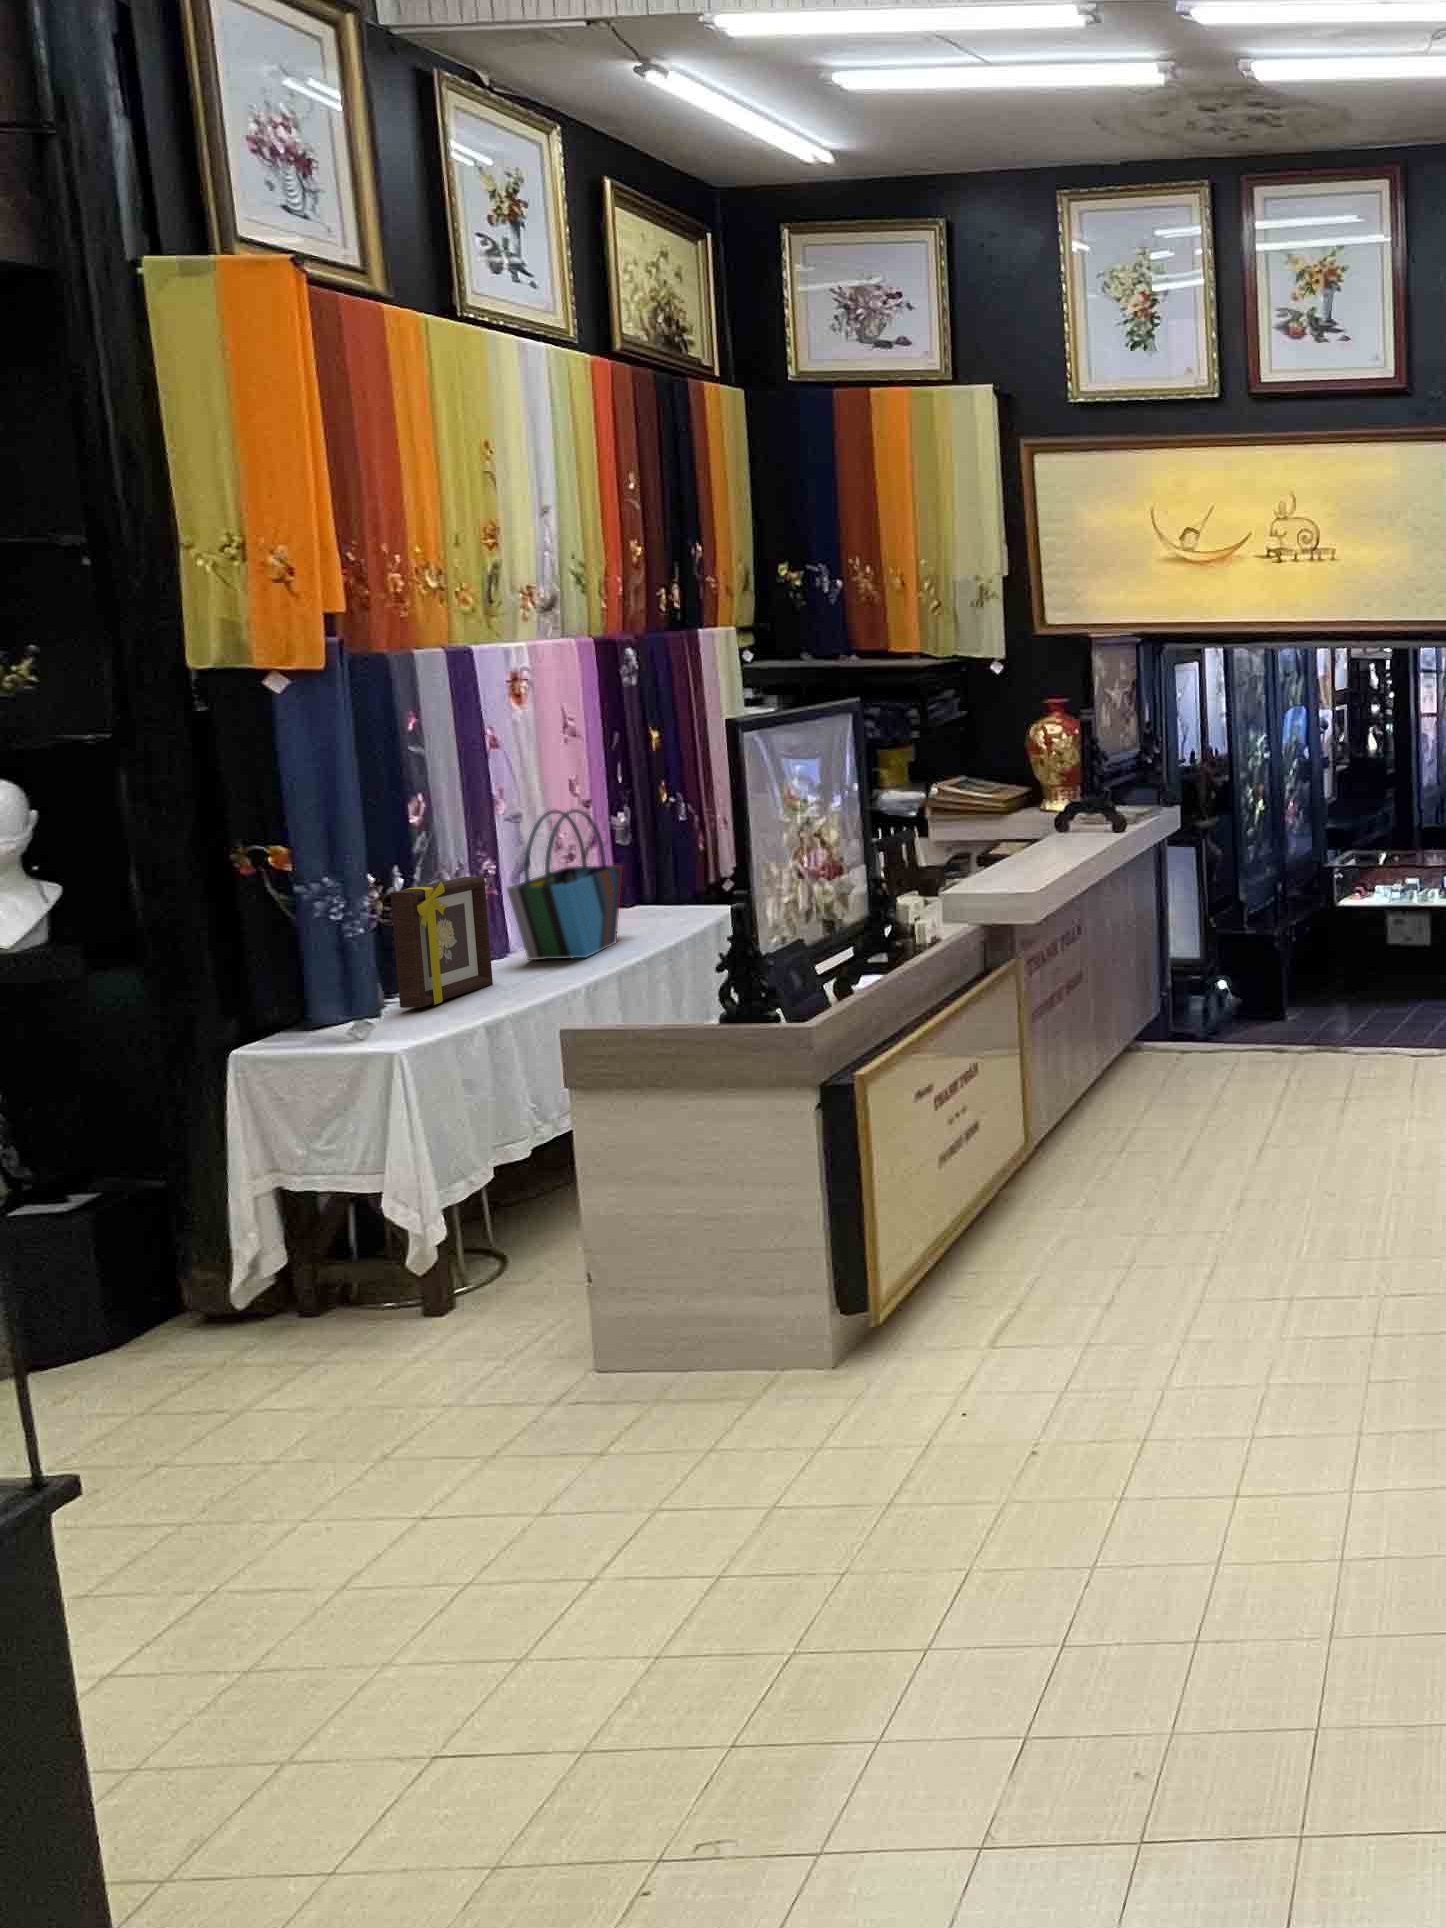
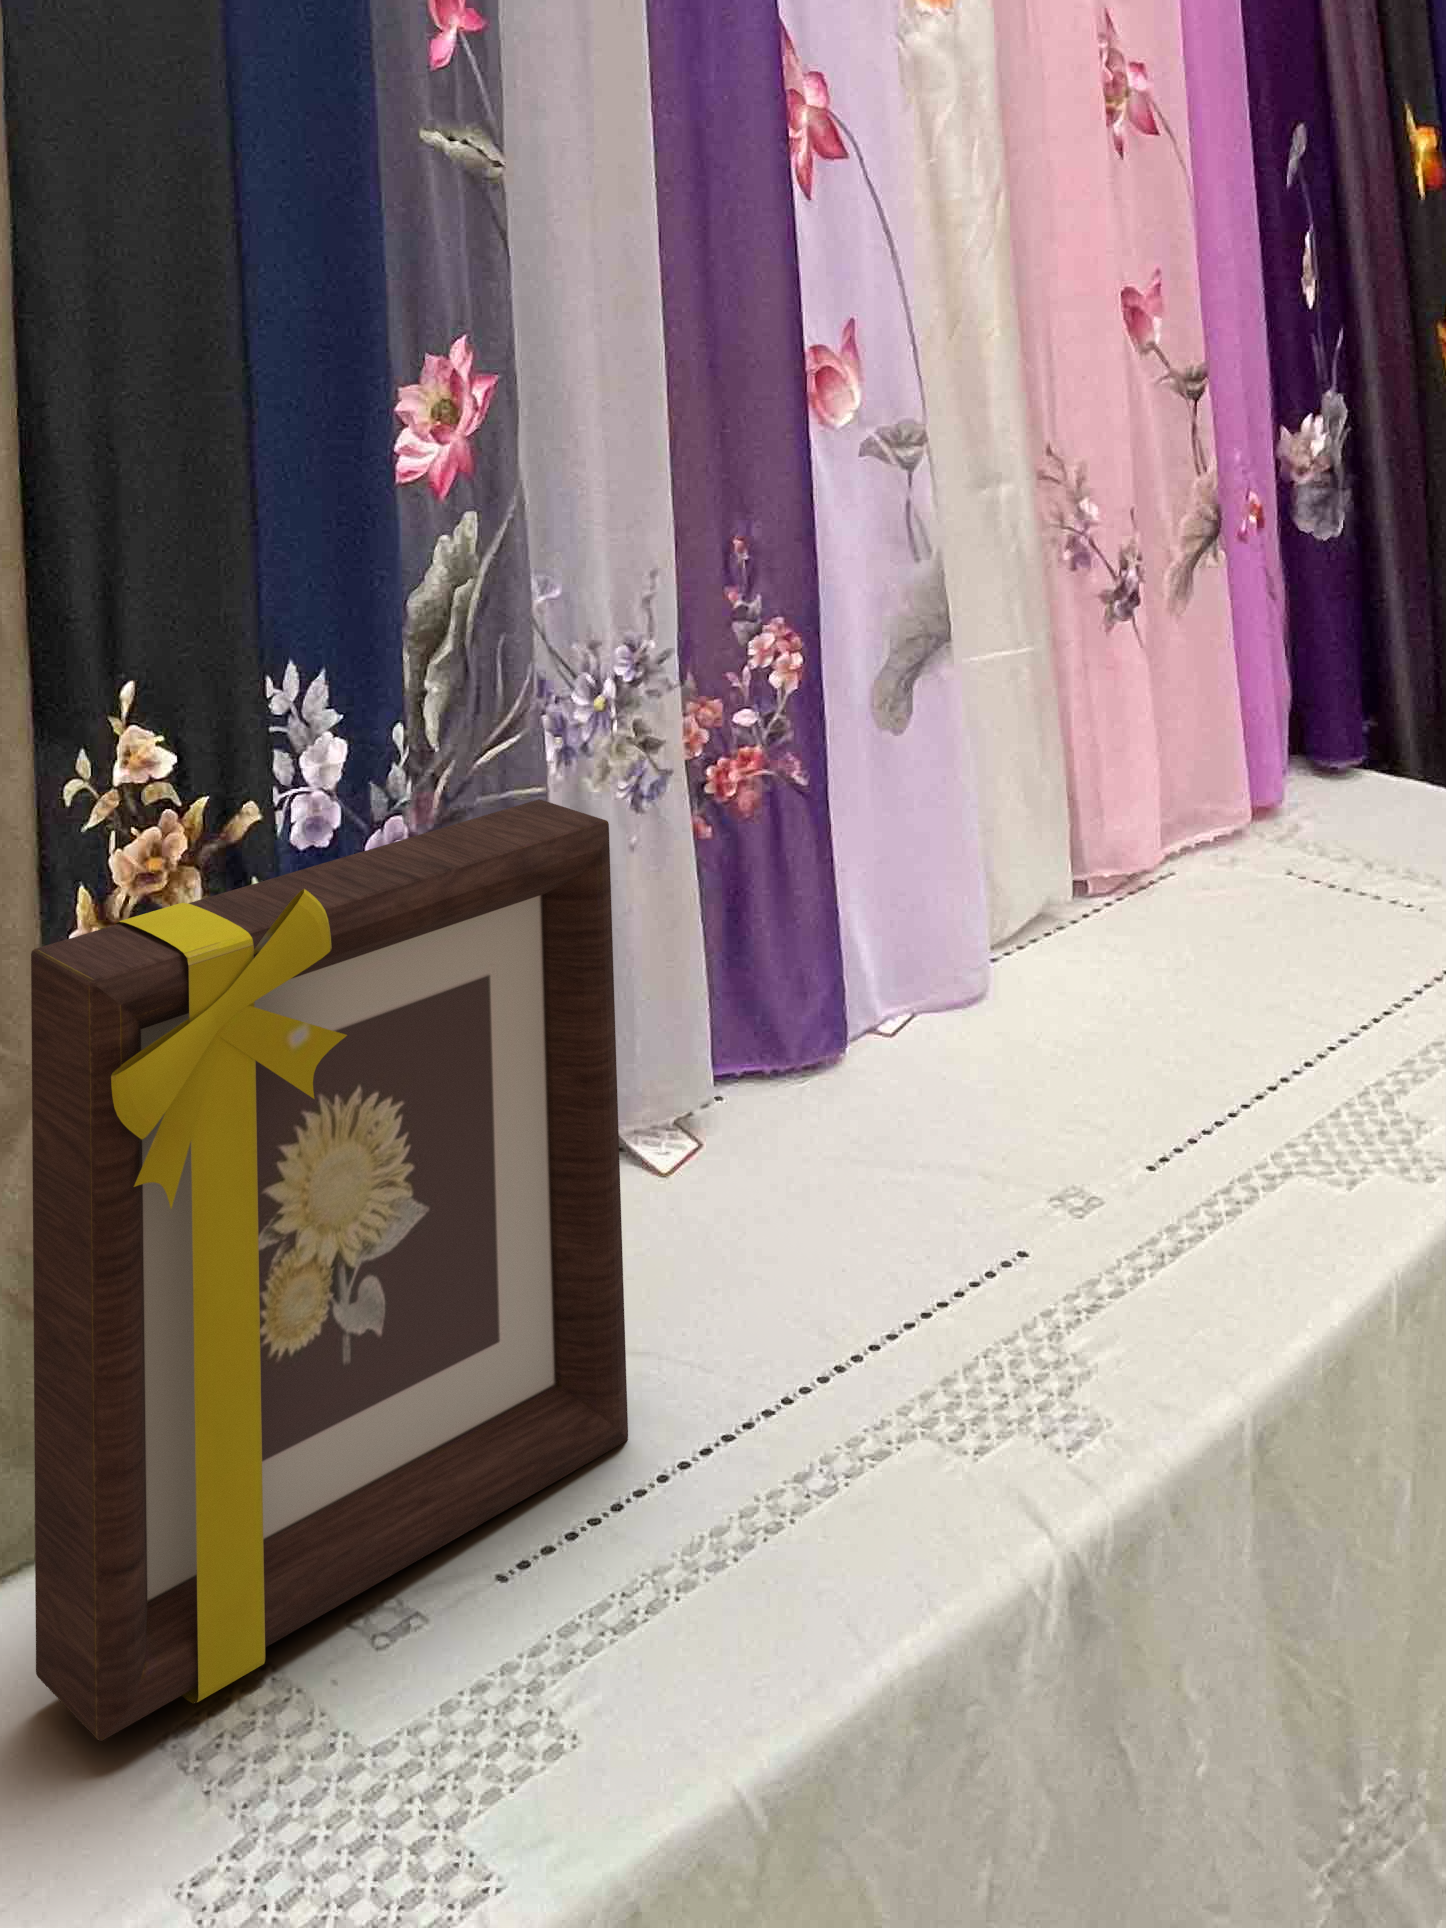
tote bag: present [507,809,622,960] -> none [769,436,1312,1263]

